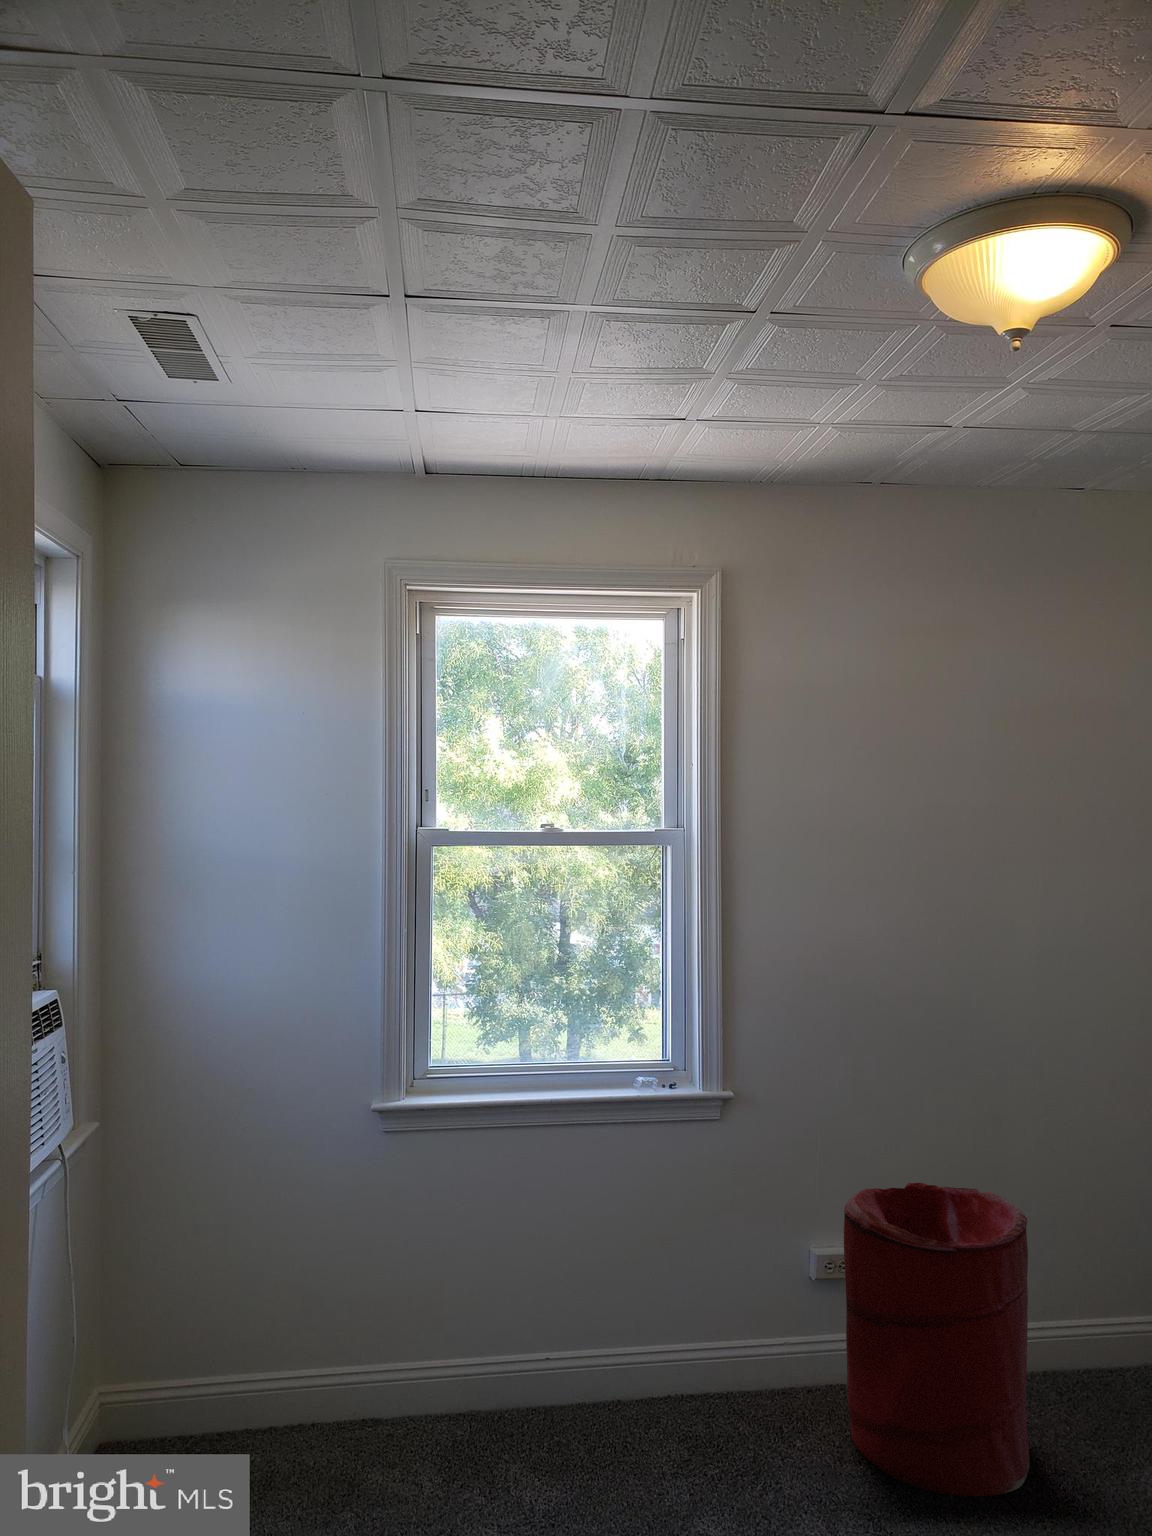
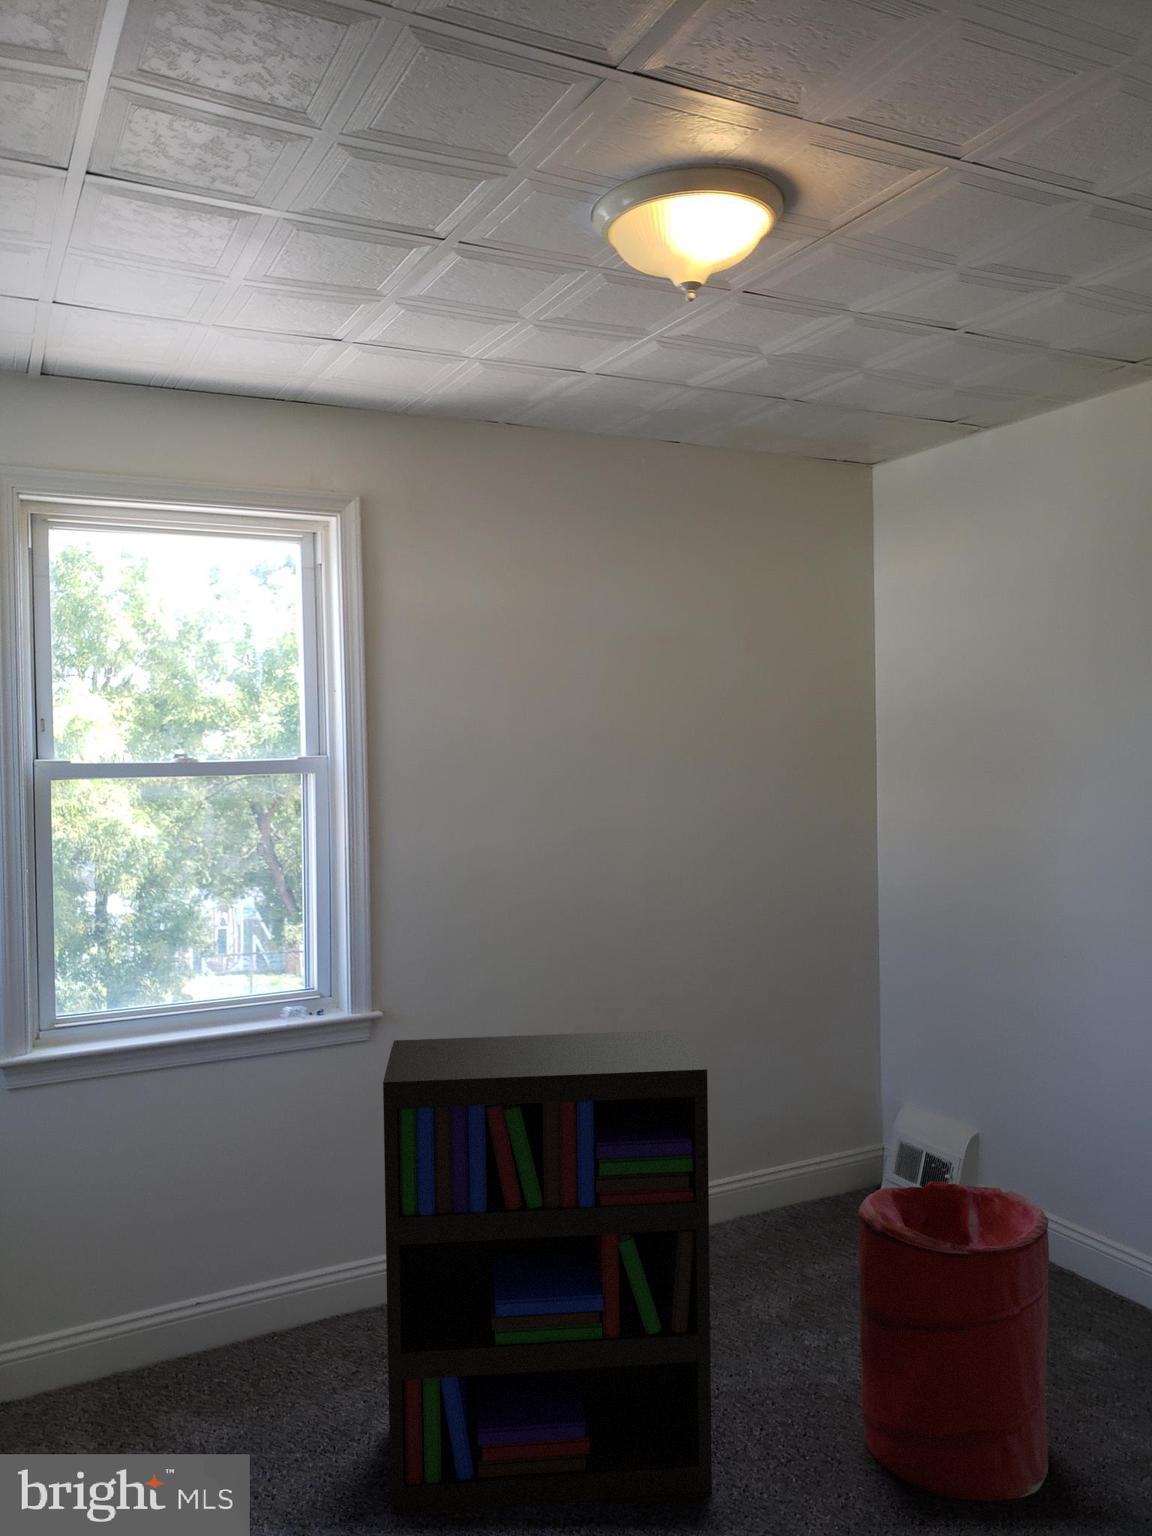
bookshelf: none [390,1034,706,1515] -> present [383,1030,712,1515]

